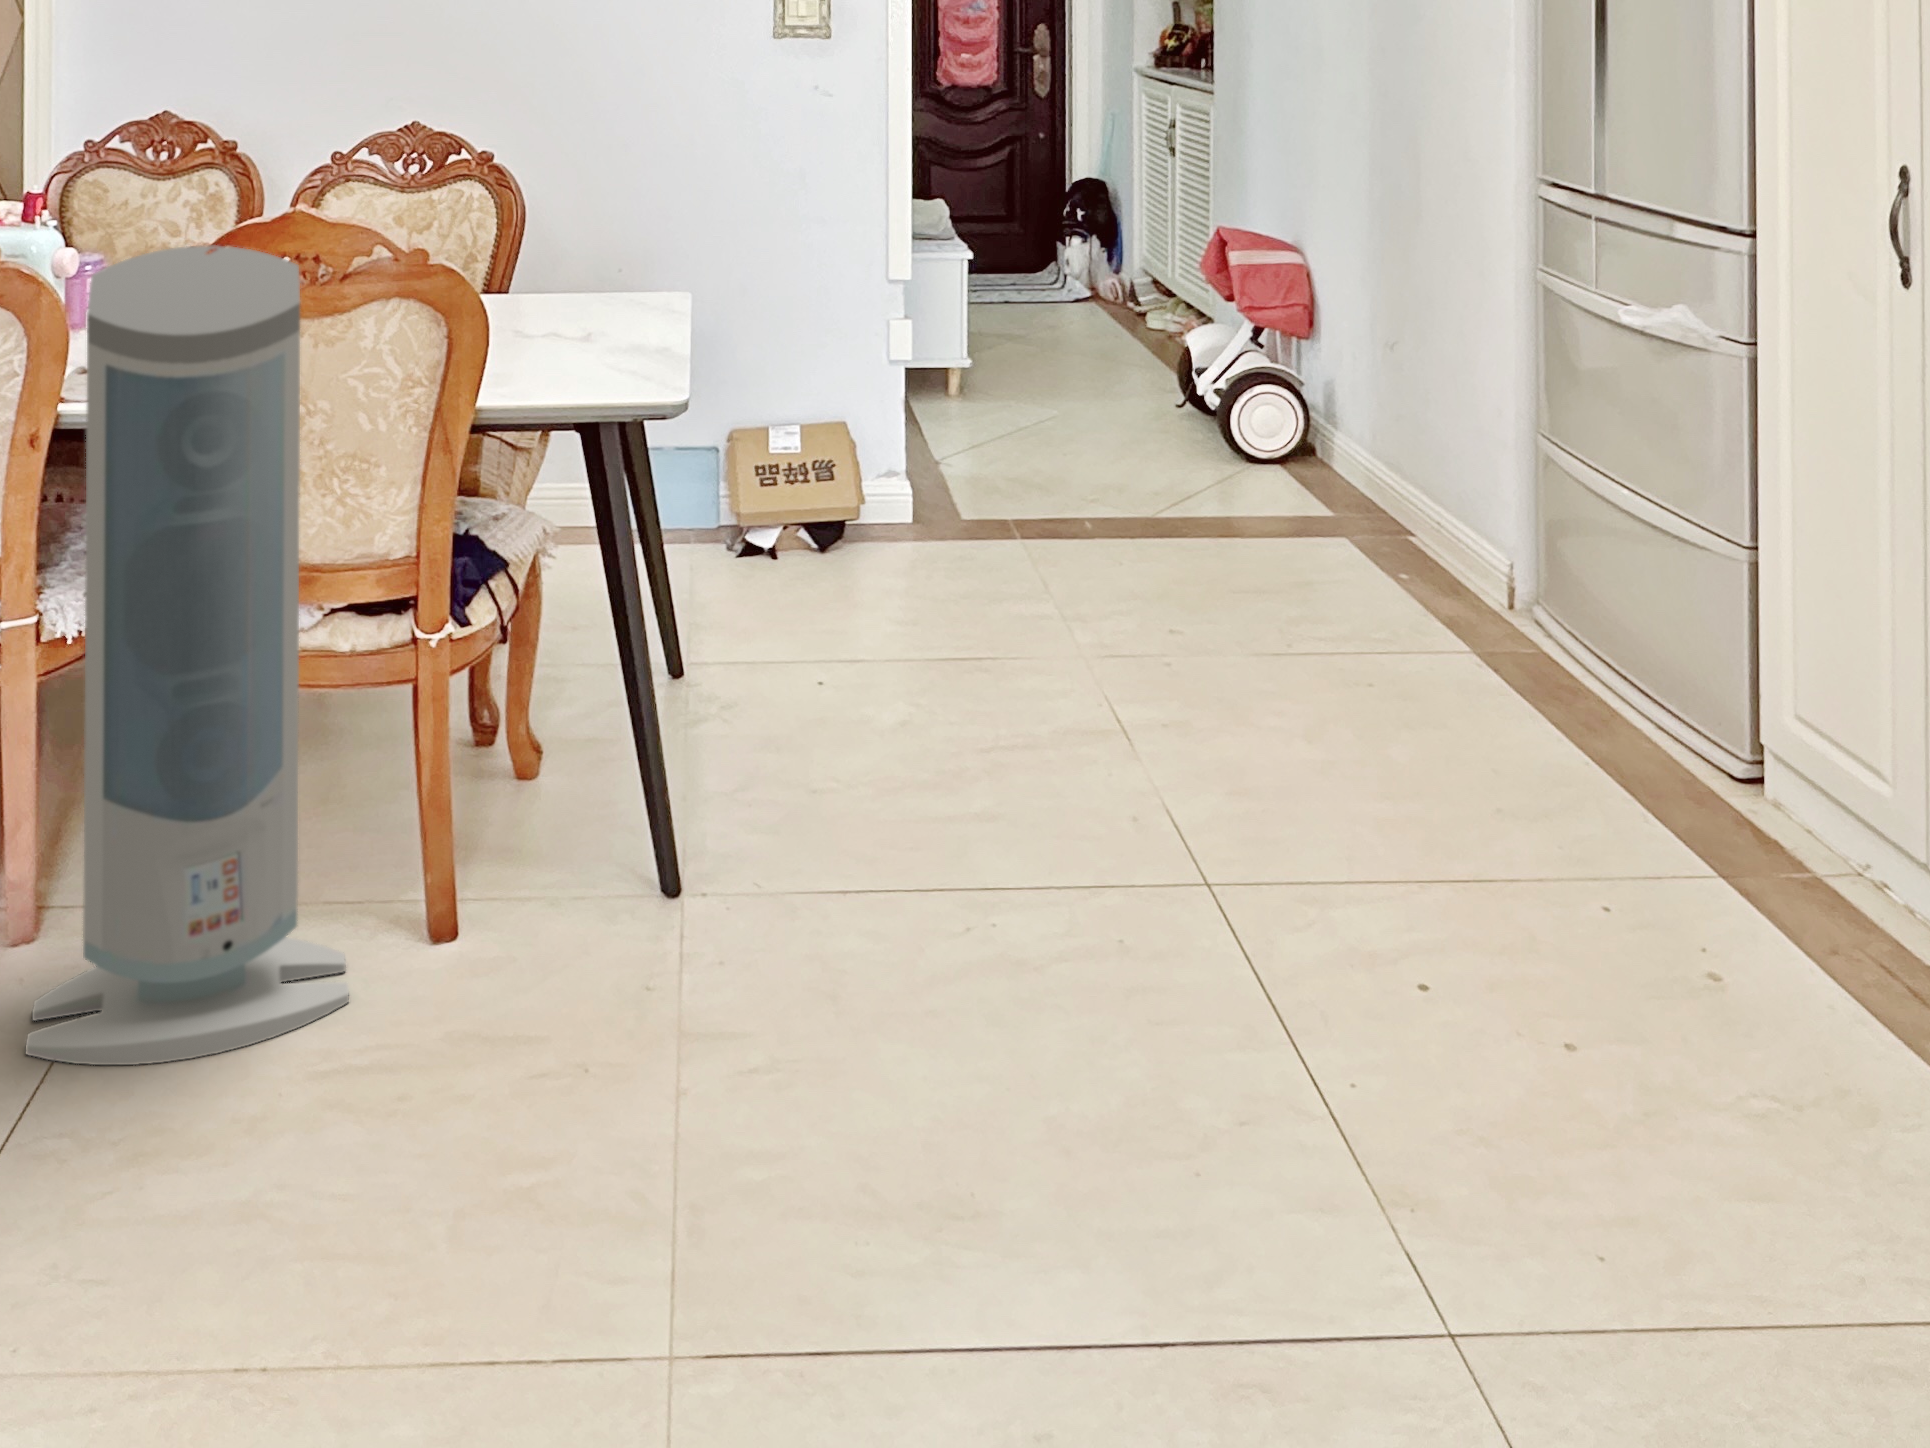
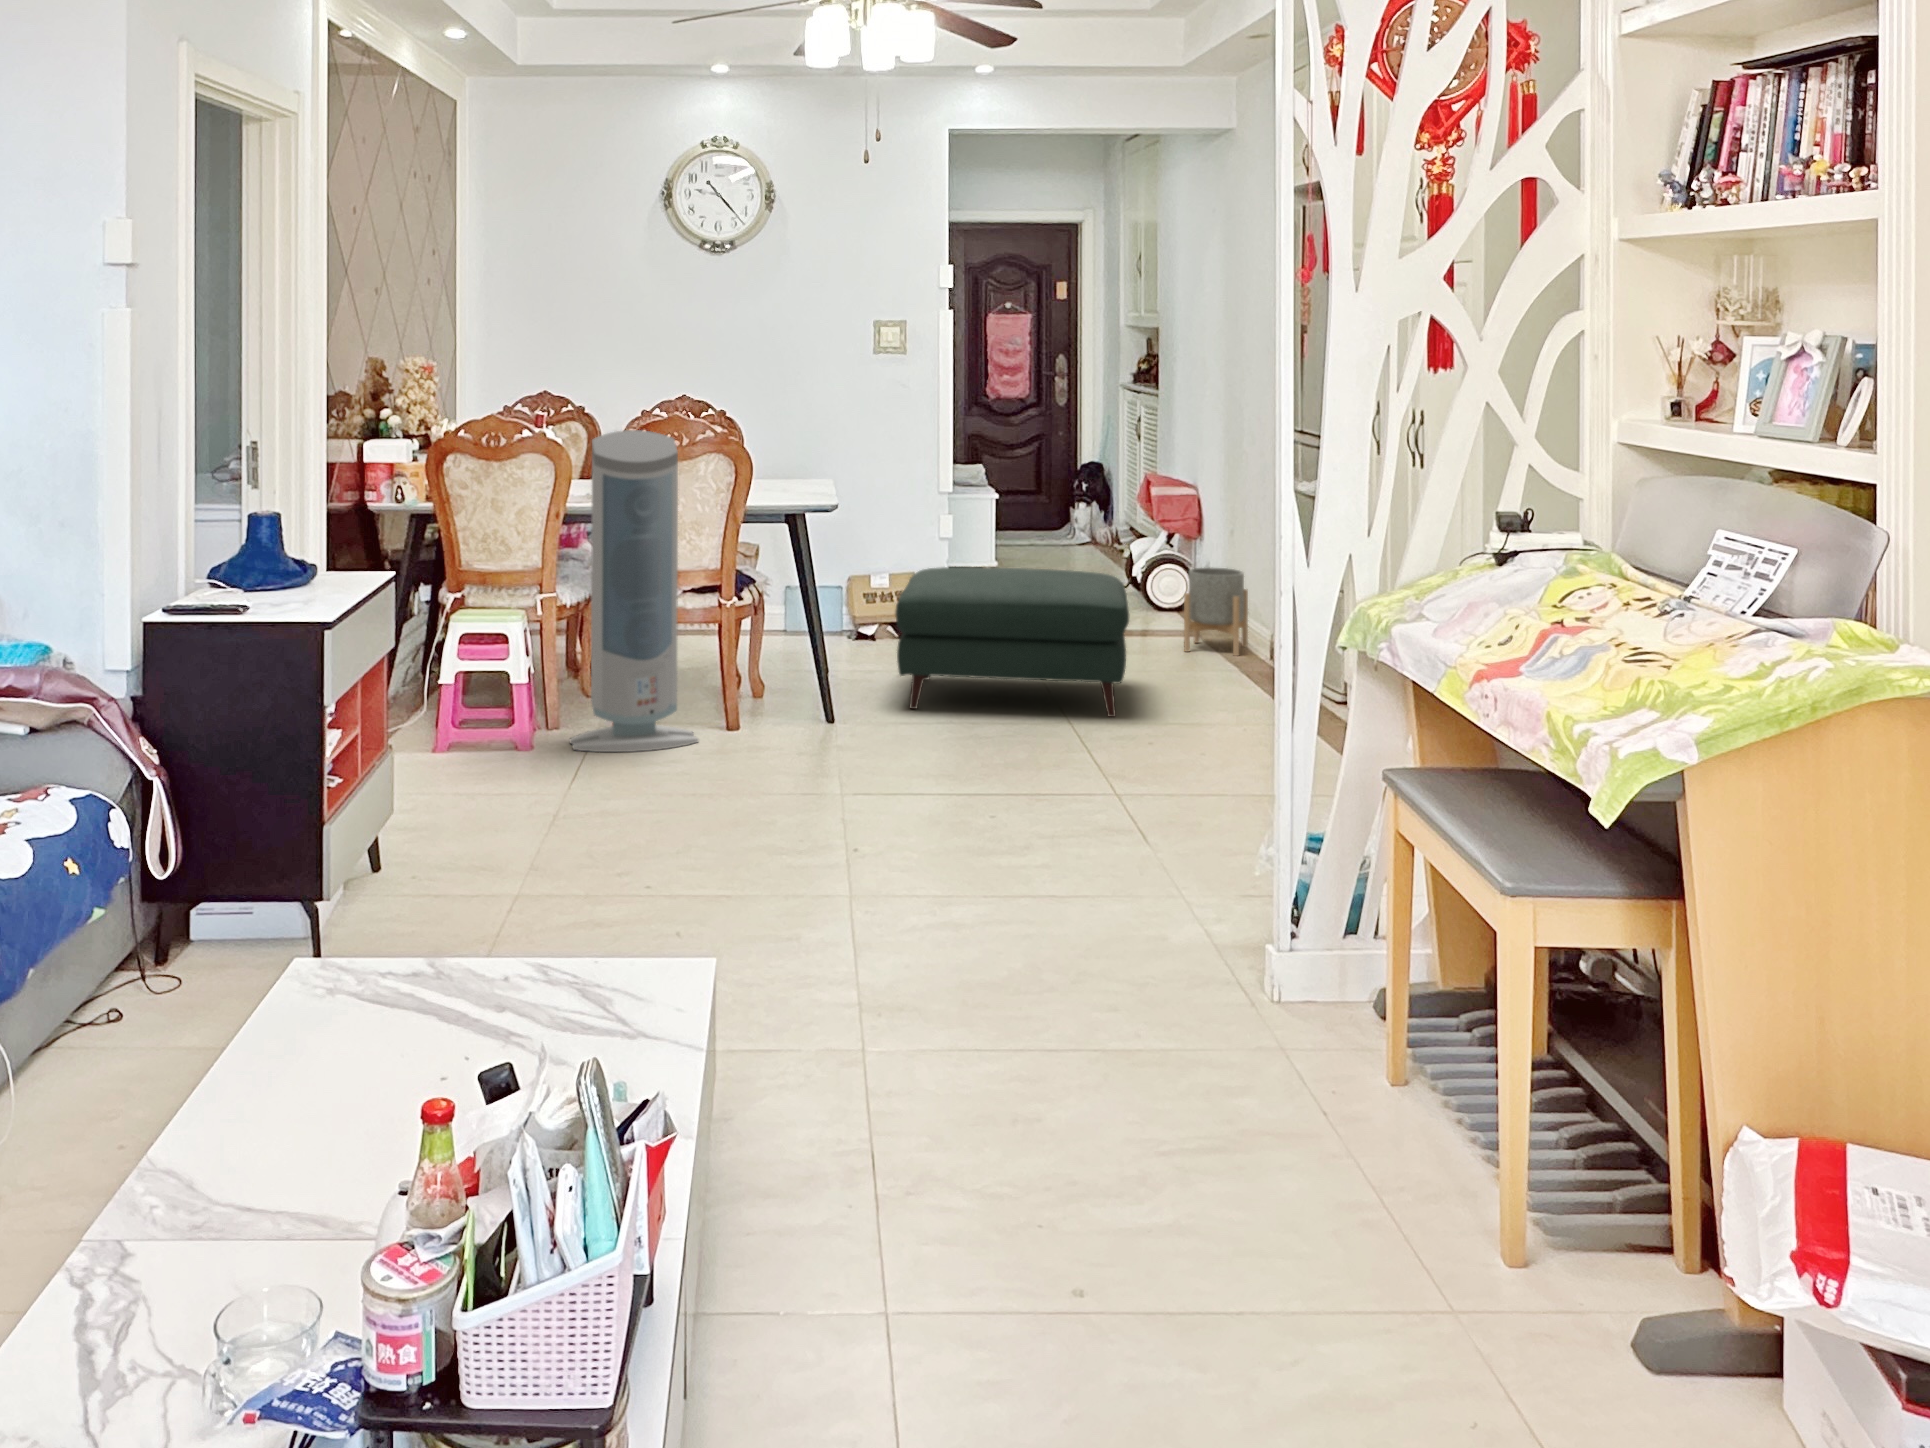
planter: none [1341,424,1450,601] -> present [1184,567,1248,656]
ottoman: none [819,476,1326,854] -> present [895,567,1129,717]

